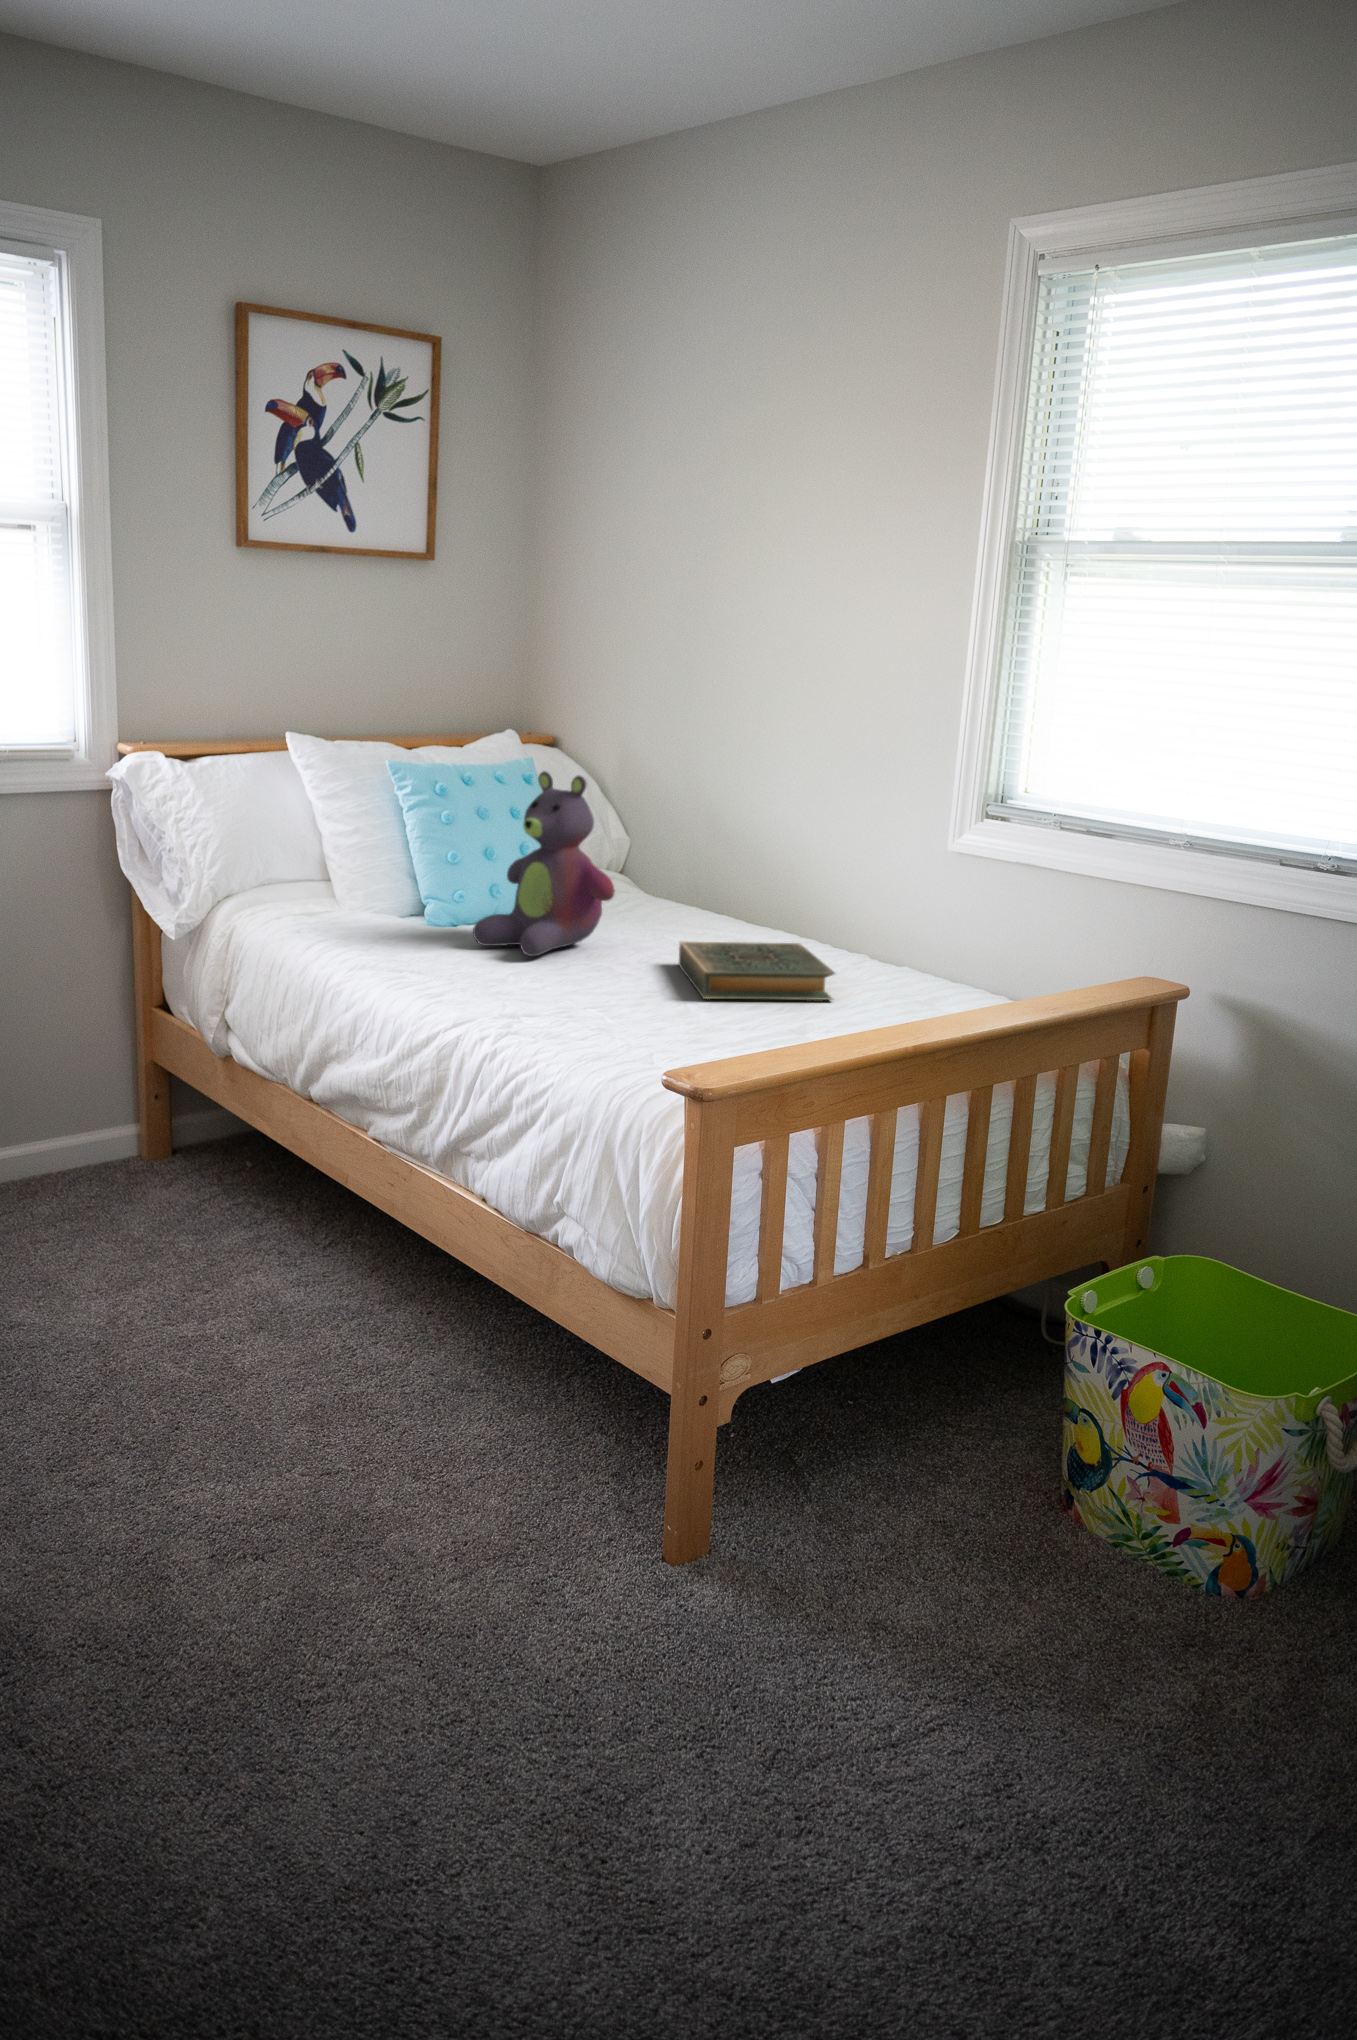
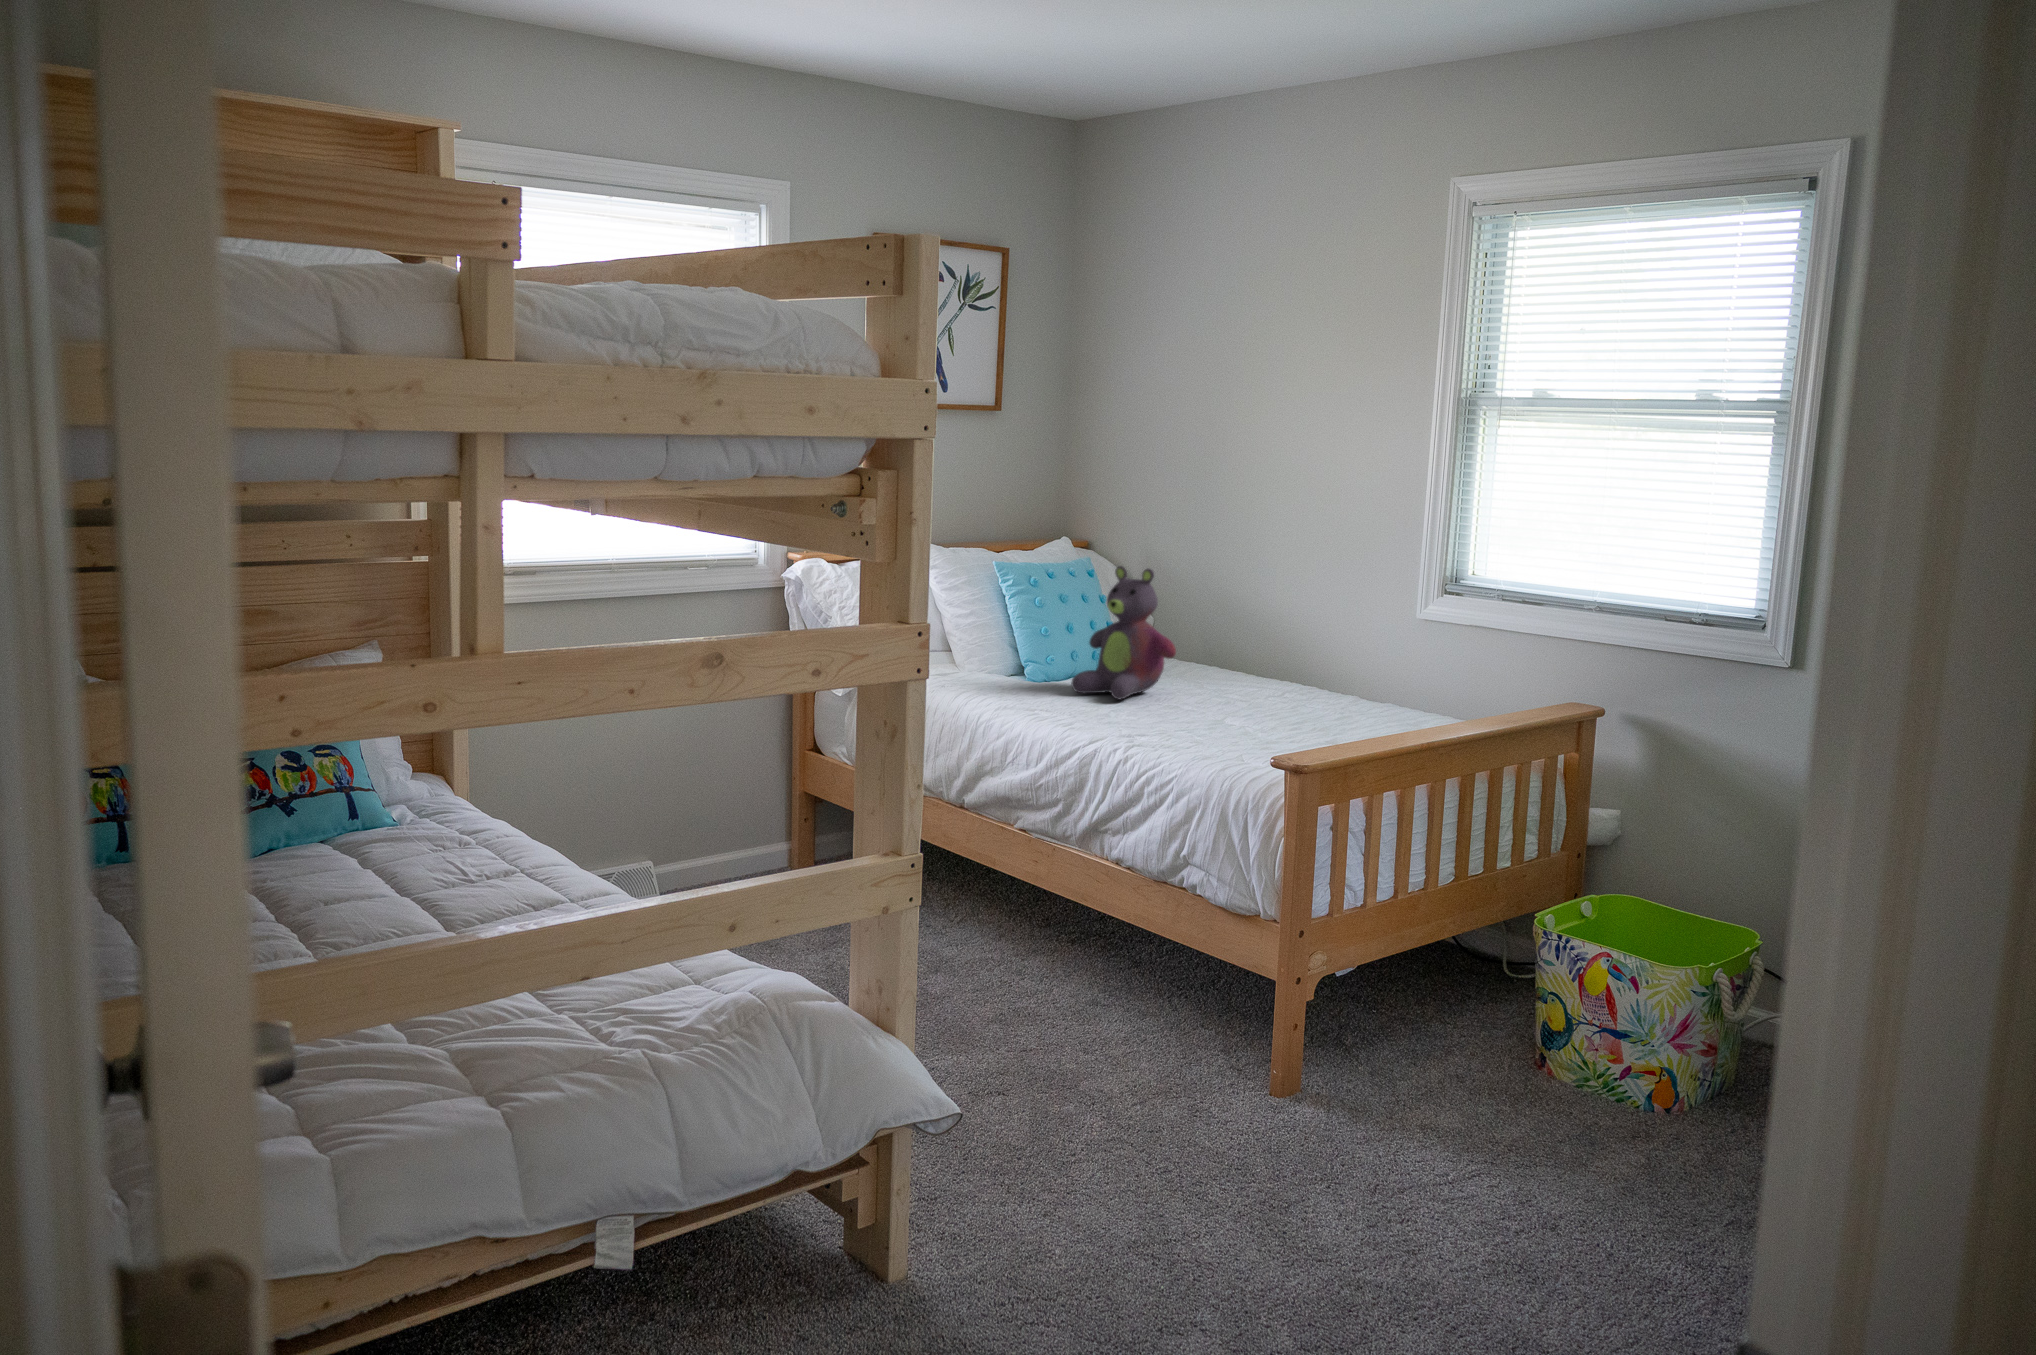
hardback book: present [679,942,835,1000] -> none [1225,687,1350,724]

